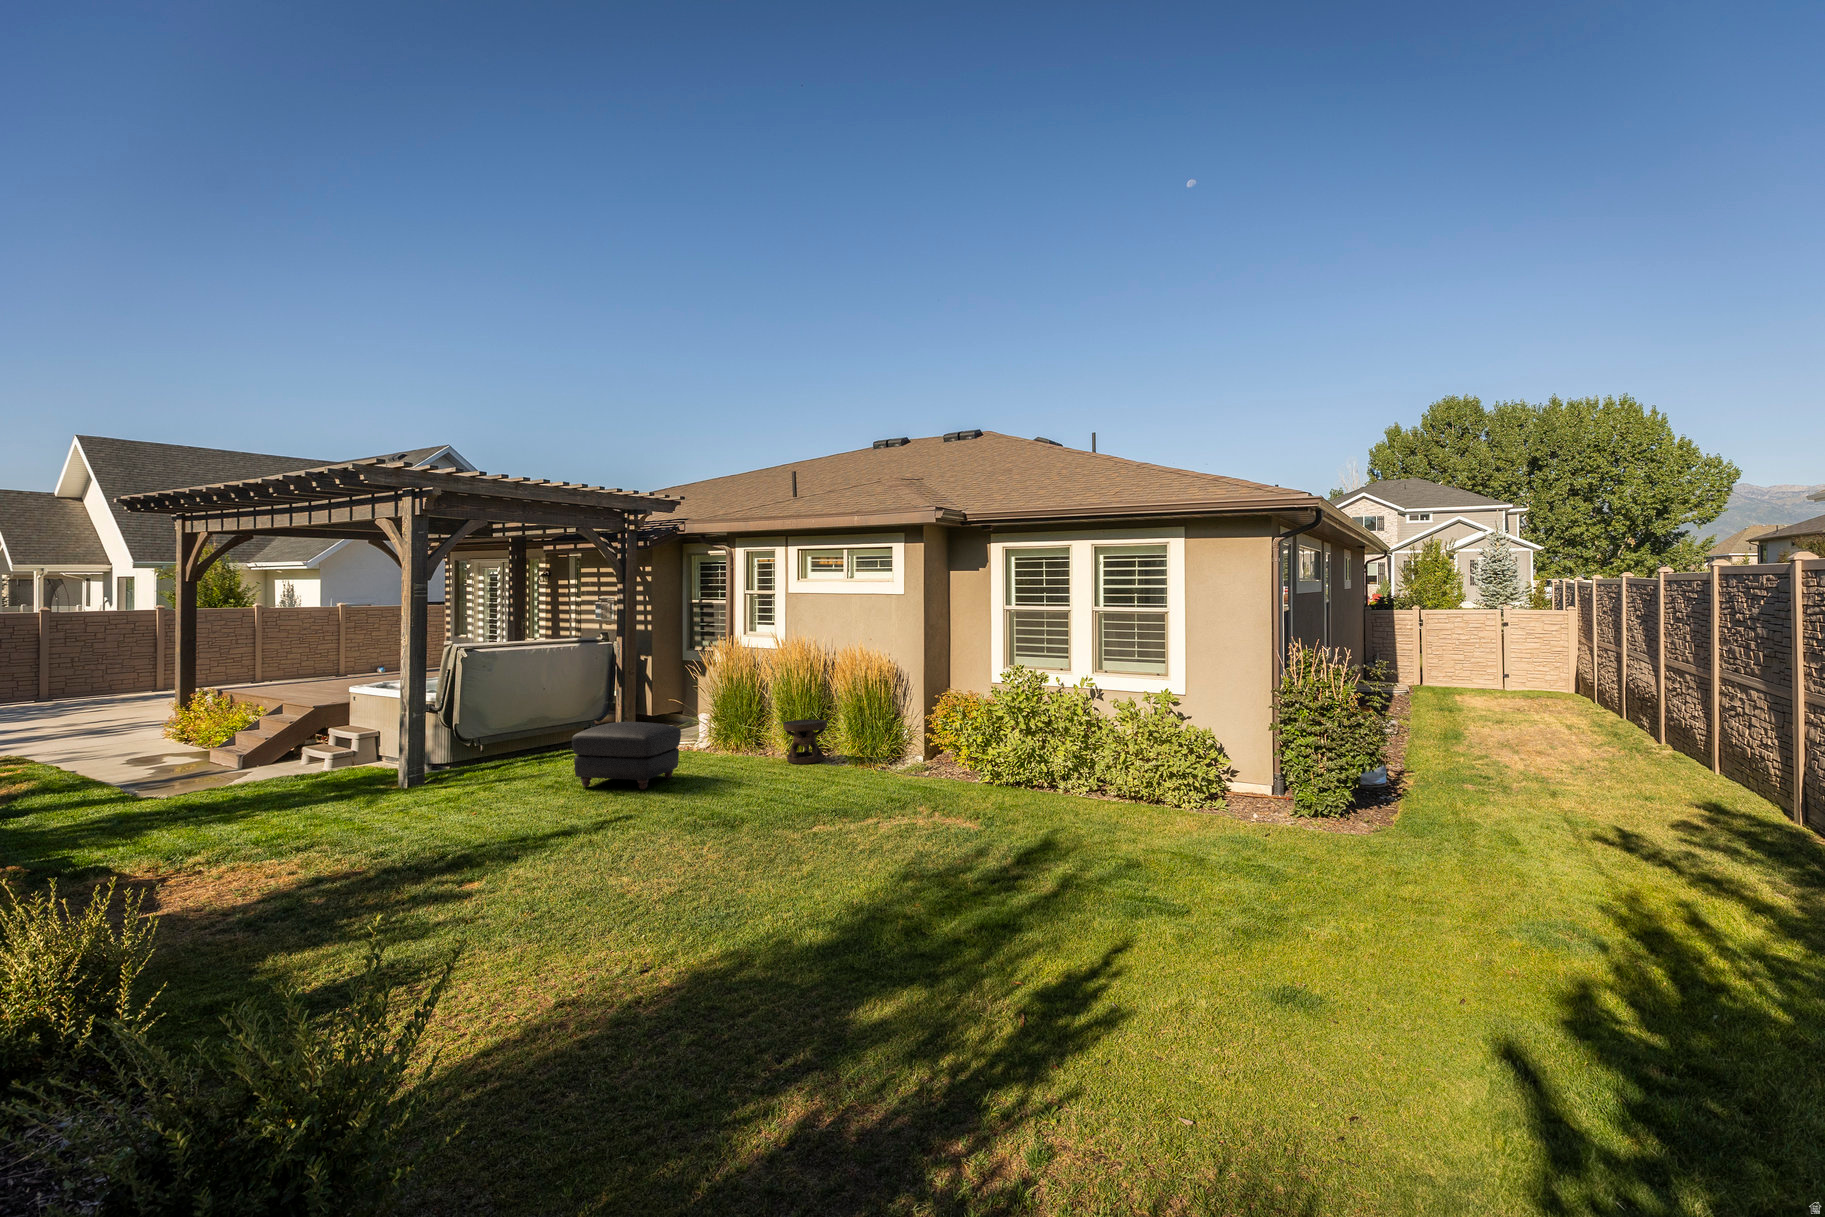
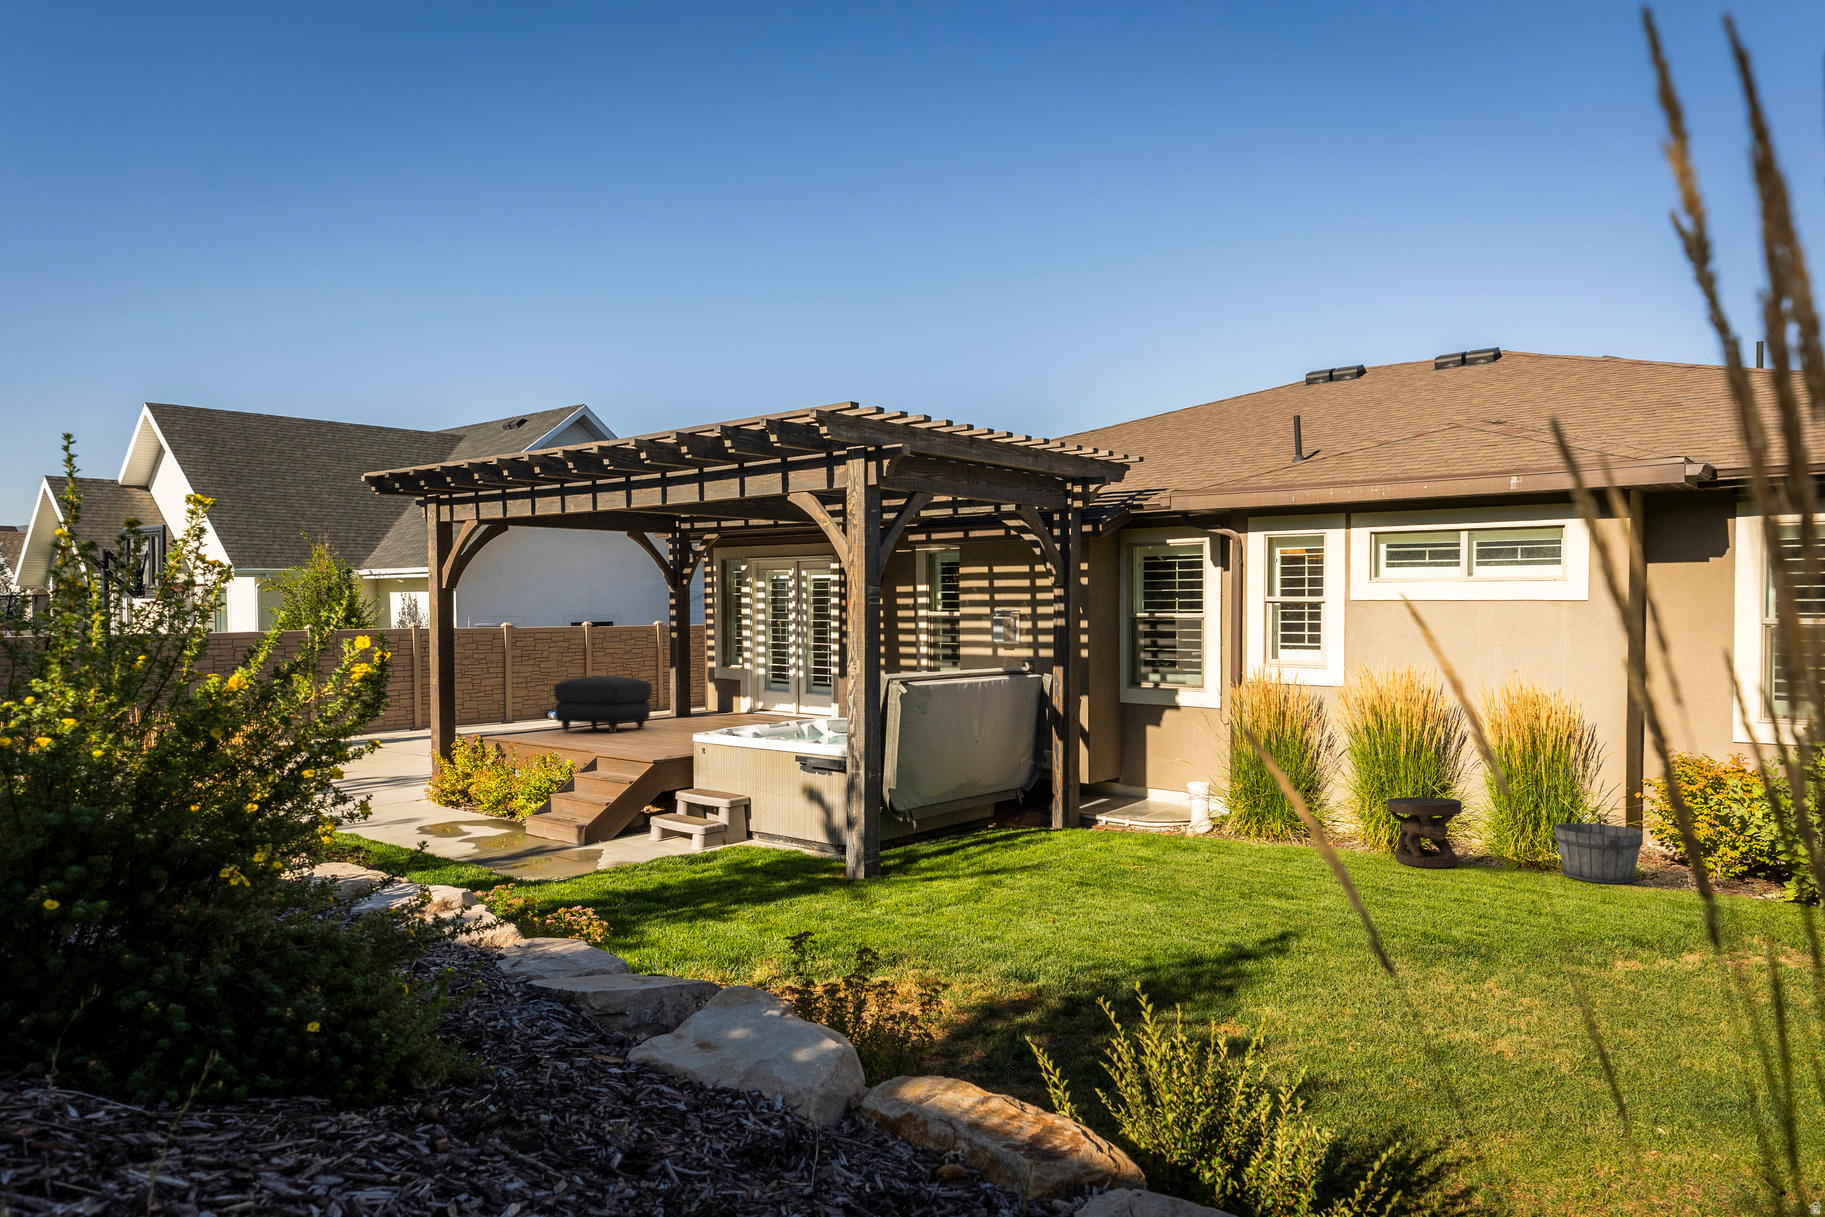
ottoman: present [572,722,681,790] -> present [554,676,653,733]
wooden bucket: none [868,725,916,770] -> present [1554,810,1643,884]

